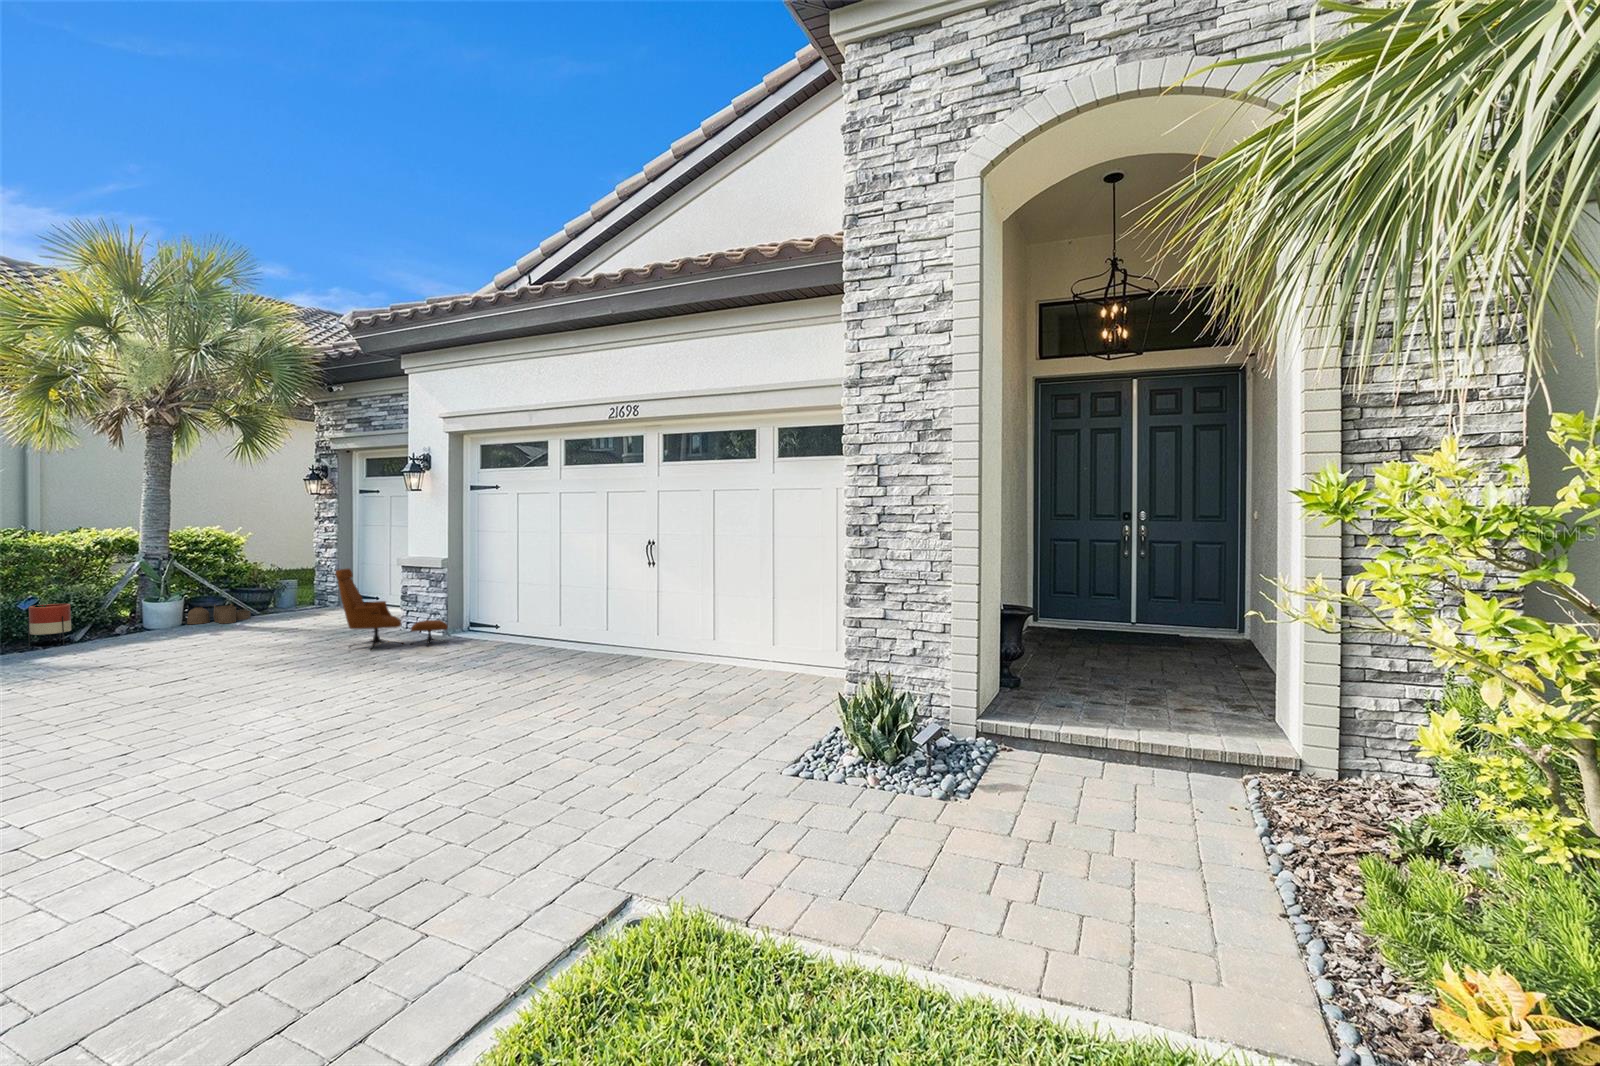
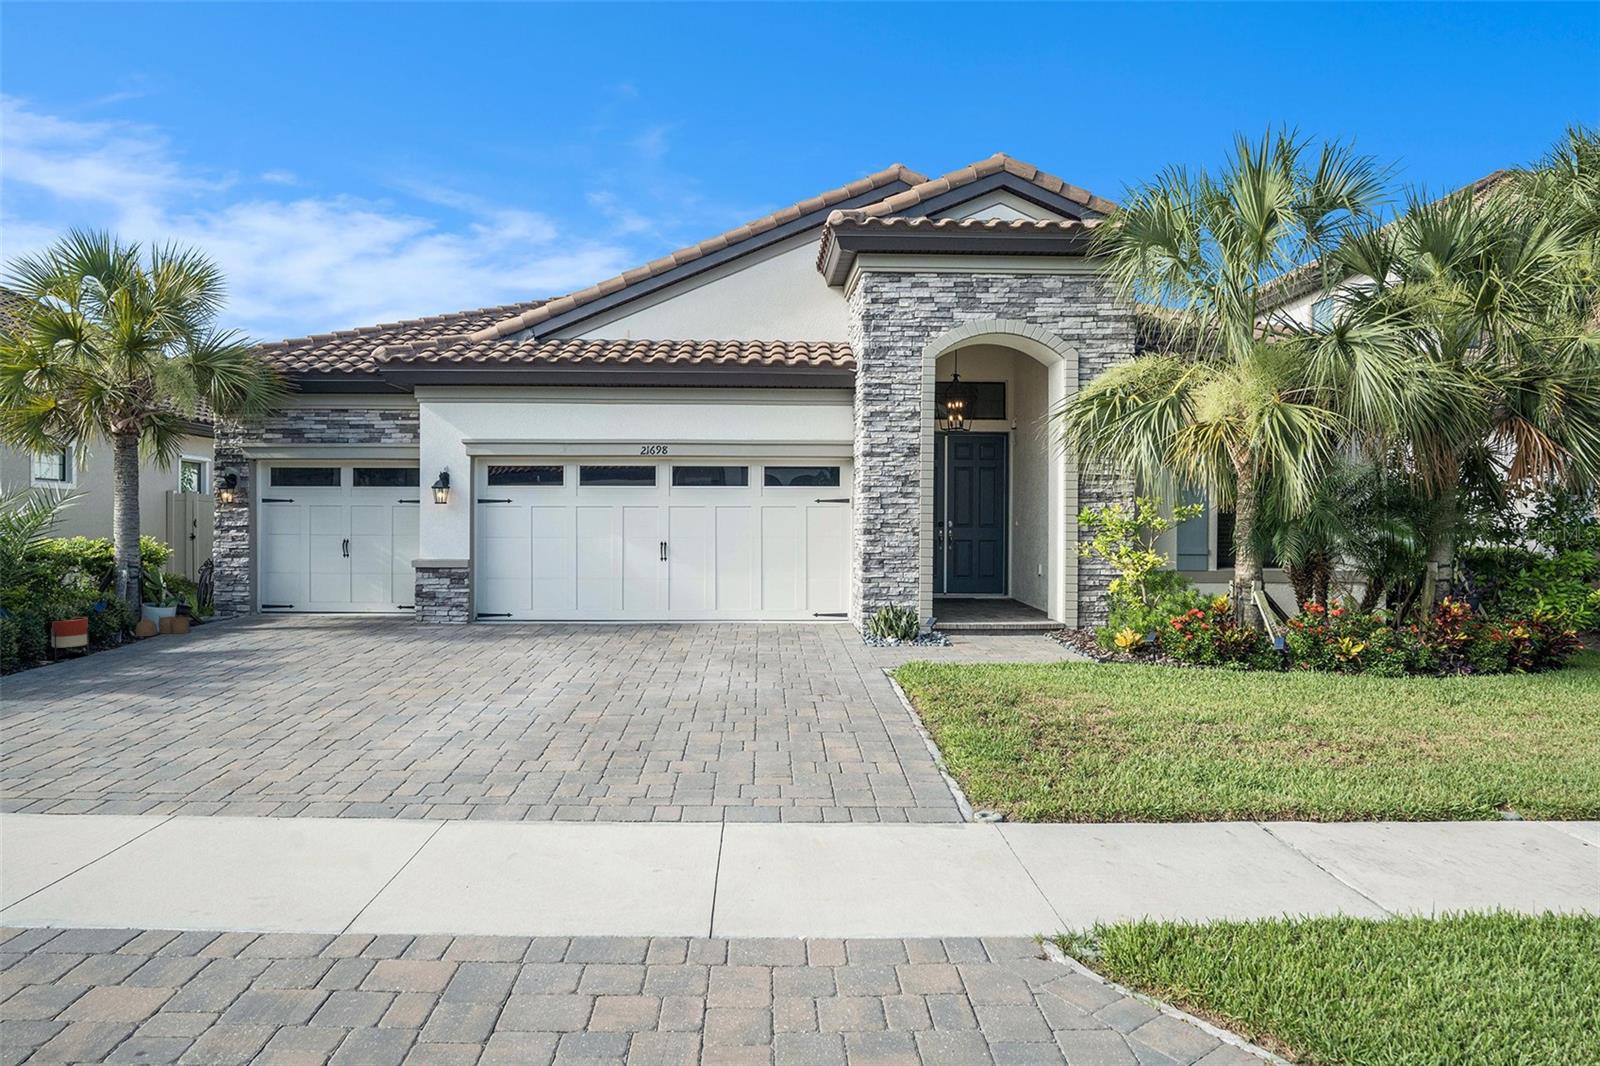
lounge chair: present [335,569,448,650] -> none [400,571,484,636]

